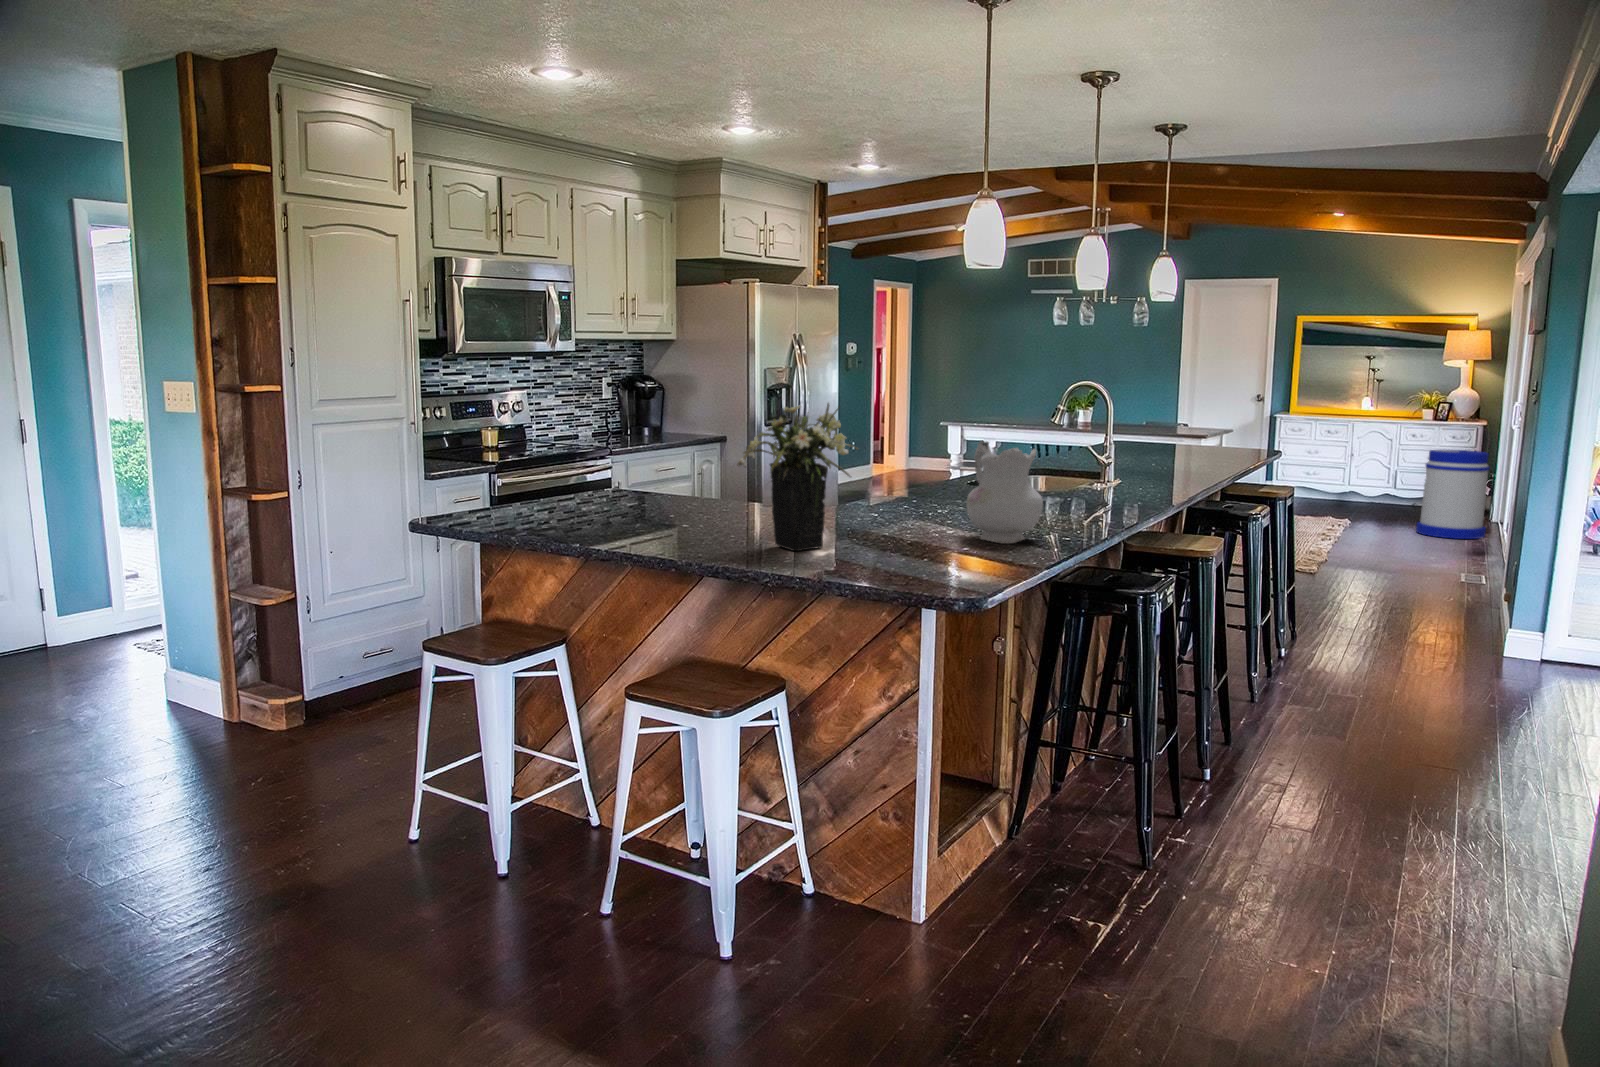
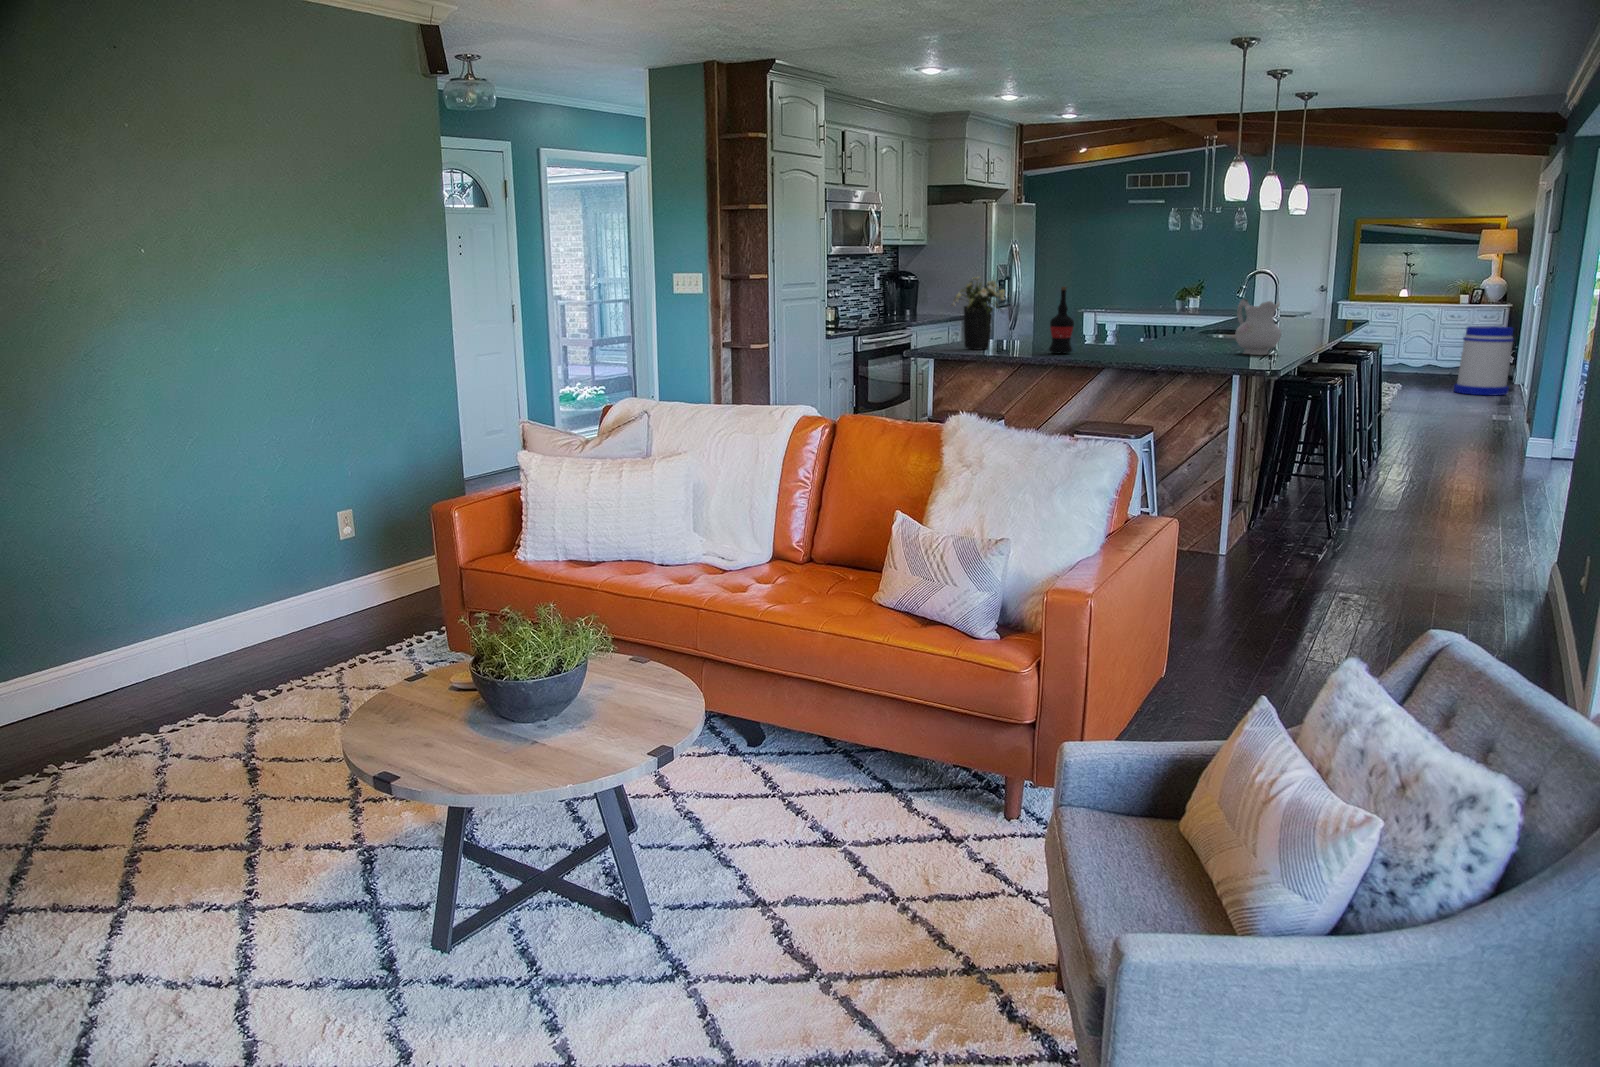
flower arrangement: present [737,403,858,551] -> present [952,277,1005,350]
wine bottle: none [636,416,678,534] -> present [1049,287,1074,354]

